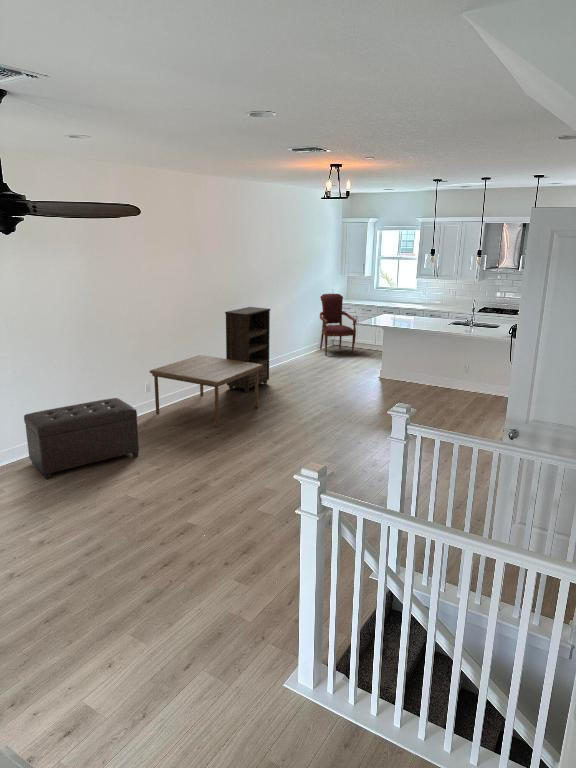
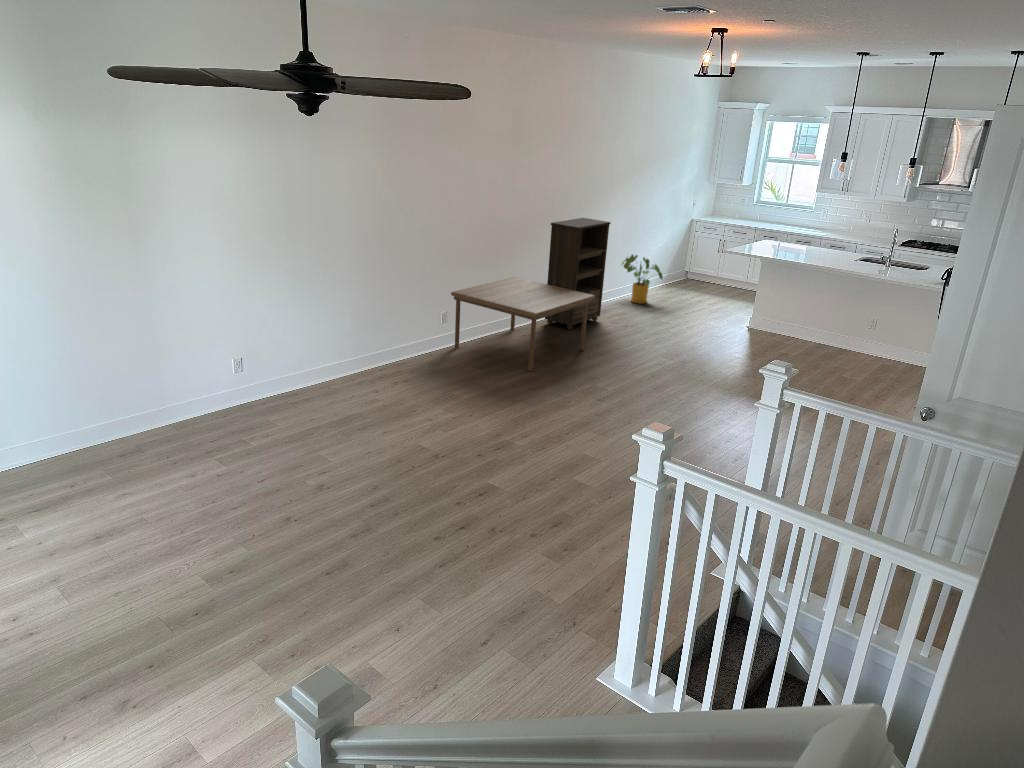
armchair: present [320,294,356,356] -> none [670,206,725,291]
house plant: none [281,332,314,368] -> present [621,255,663,304]
ottoman: present [24,398,139,479] -> none [302,323,435,415]

